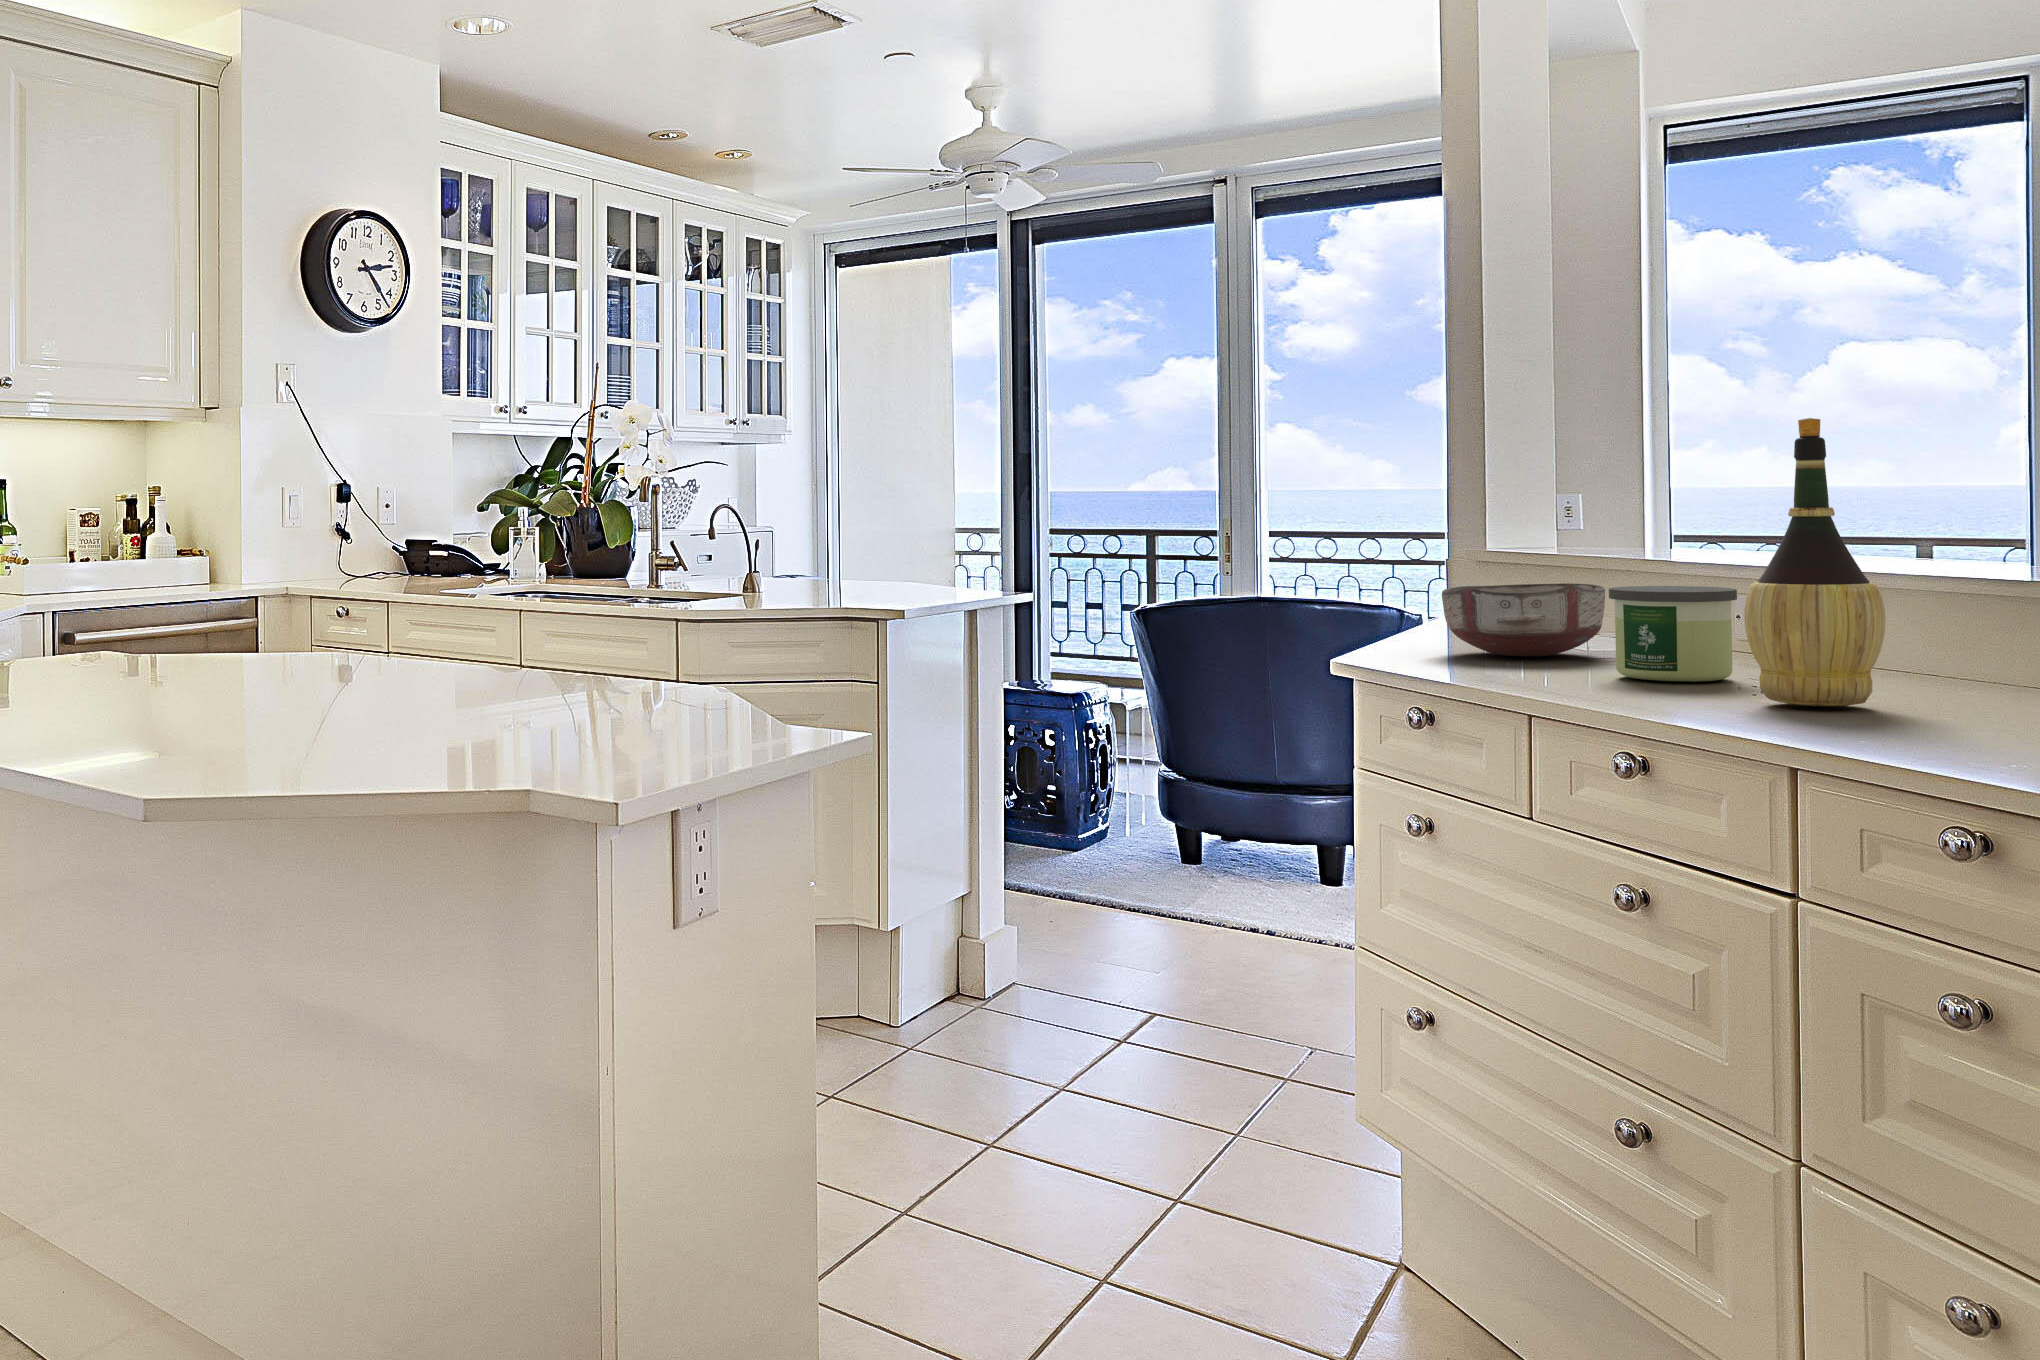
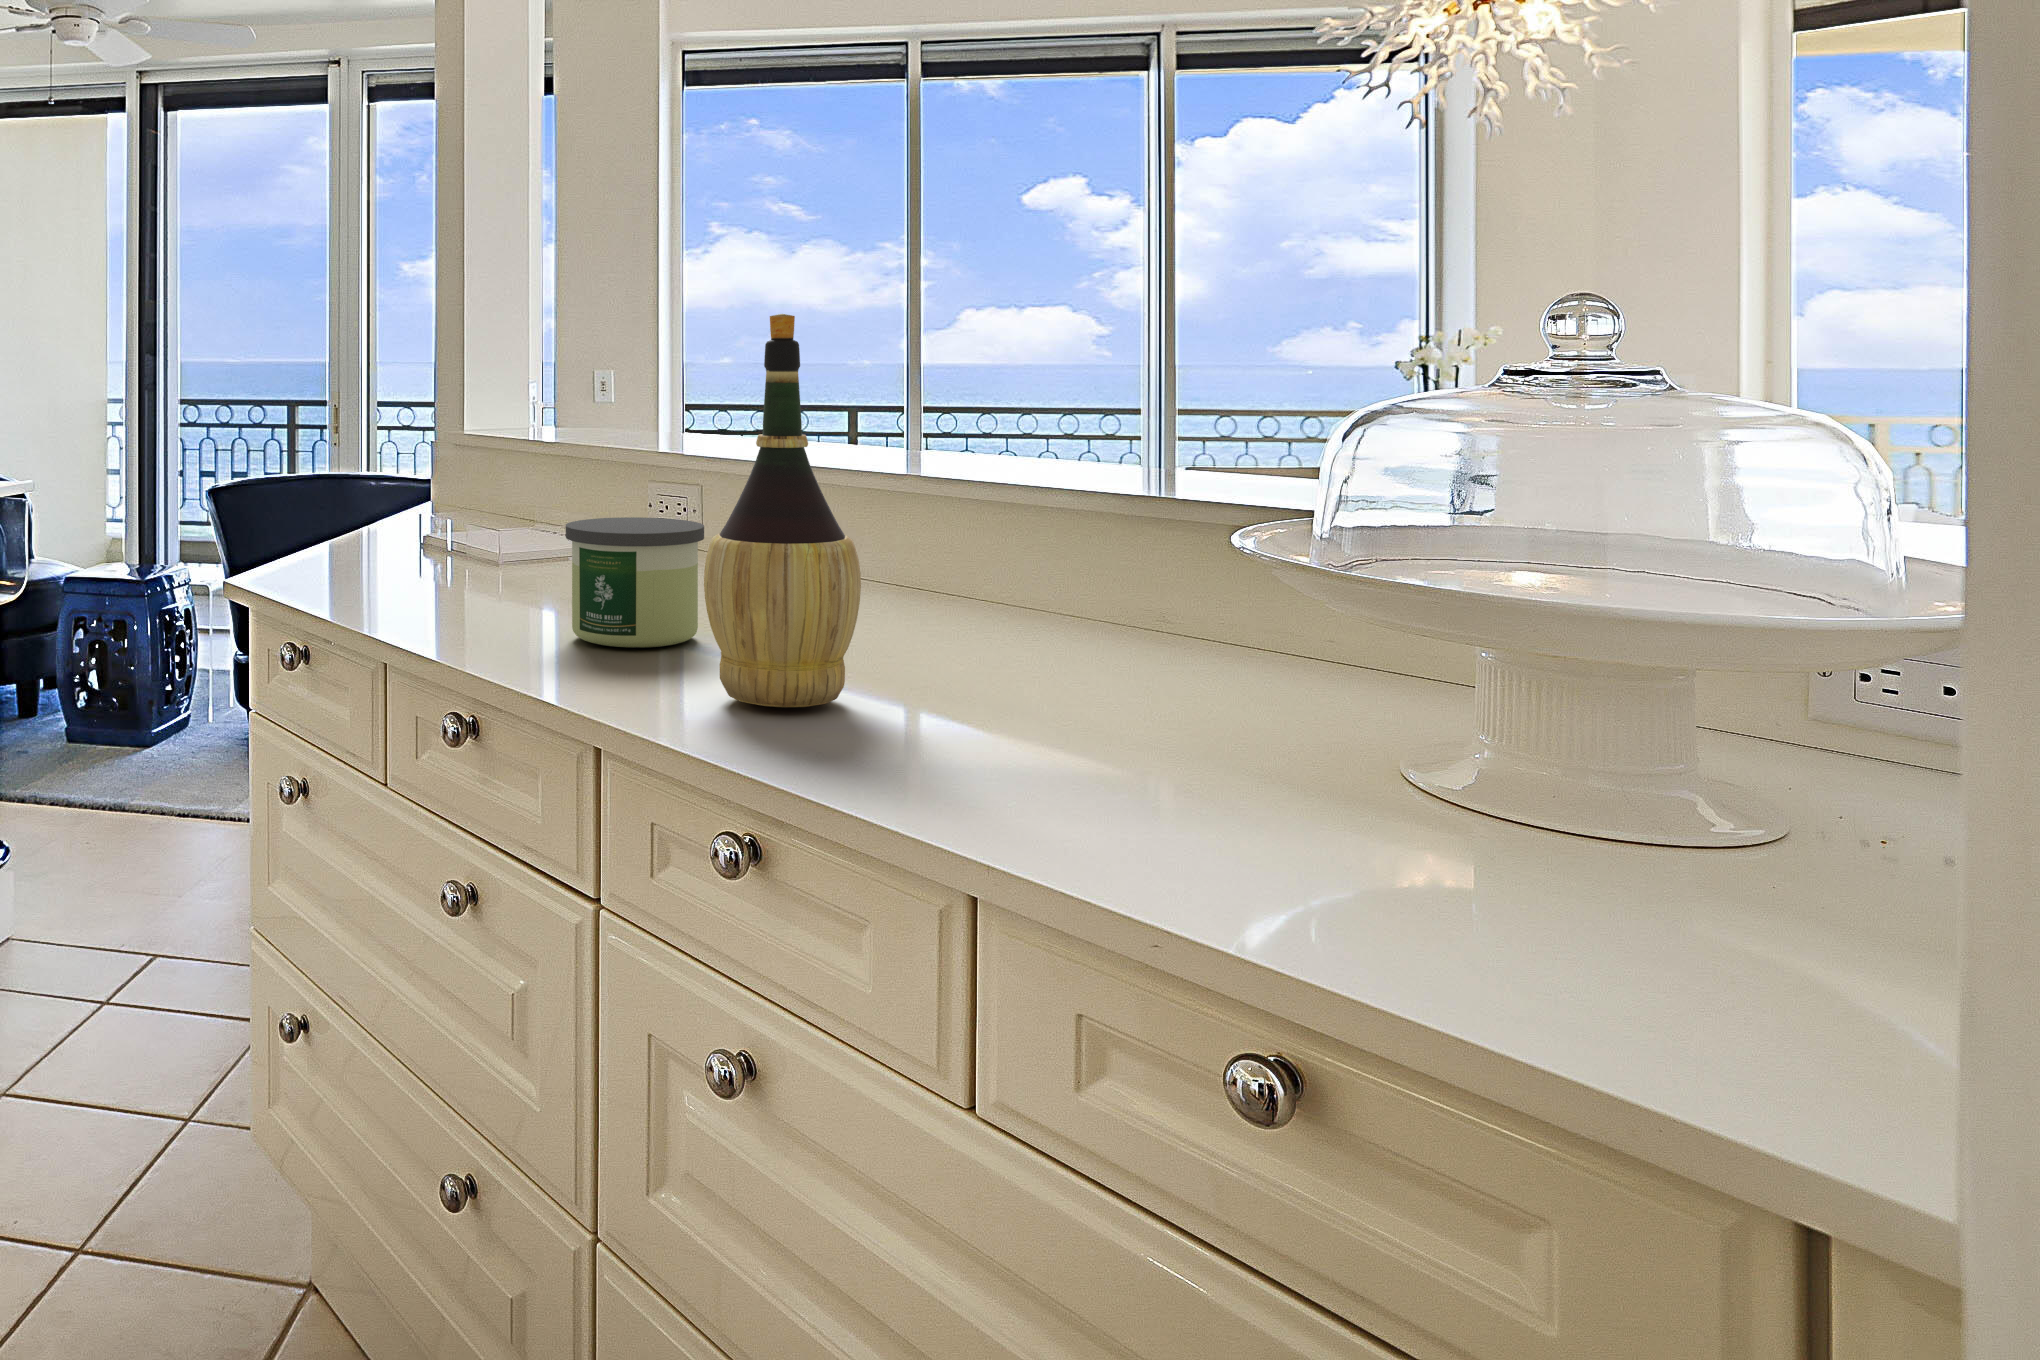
ceramic bowl: present [1442,583,1605,656] -> none [401,501,577,595]

